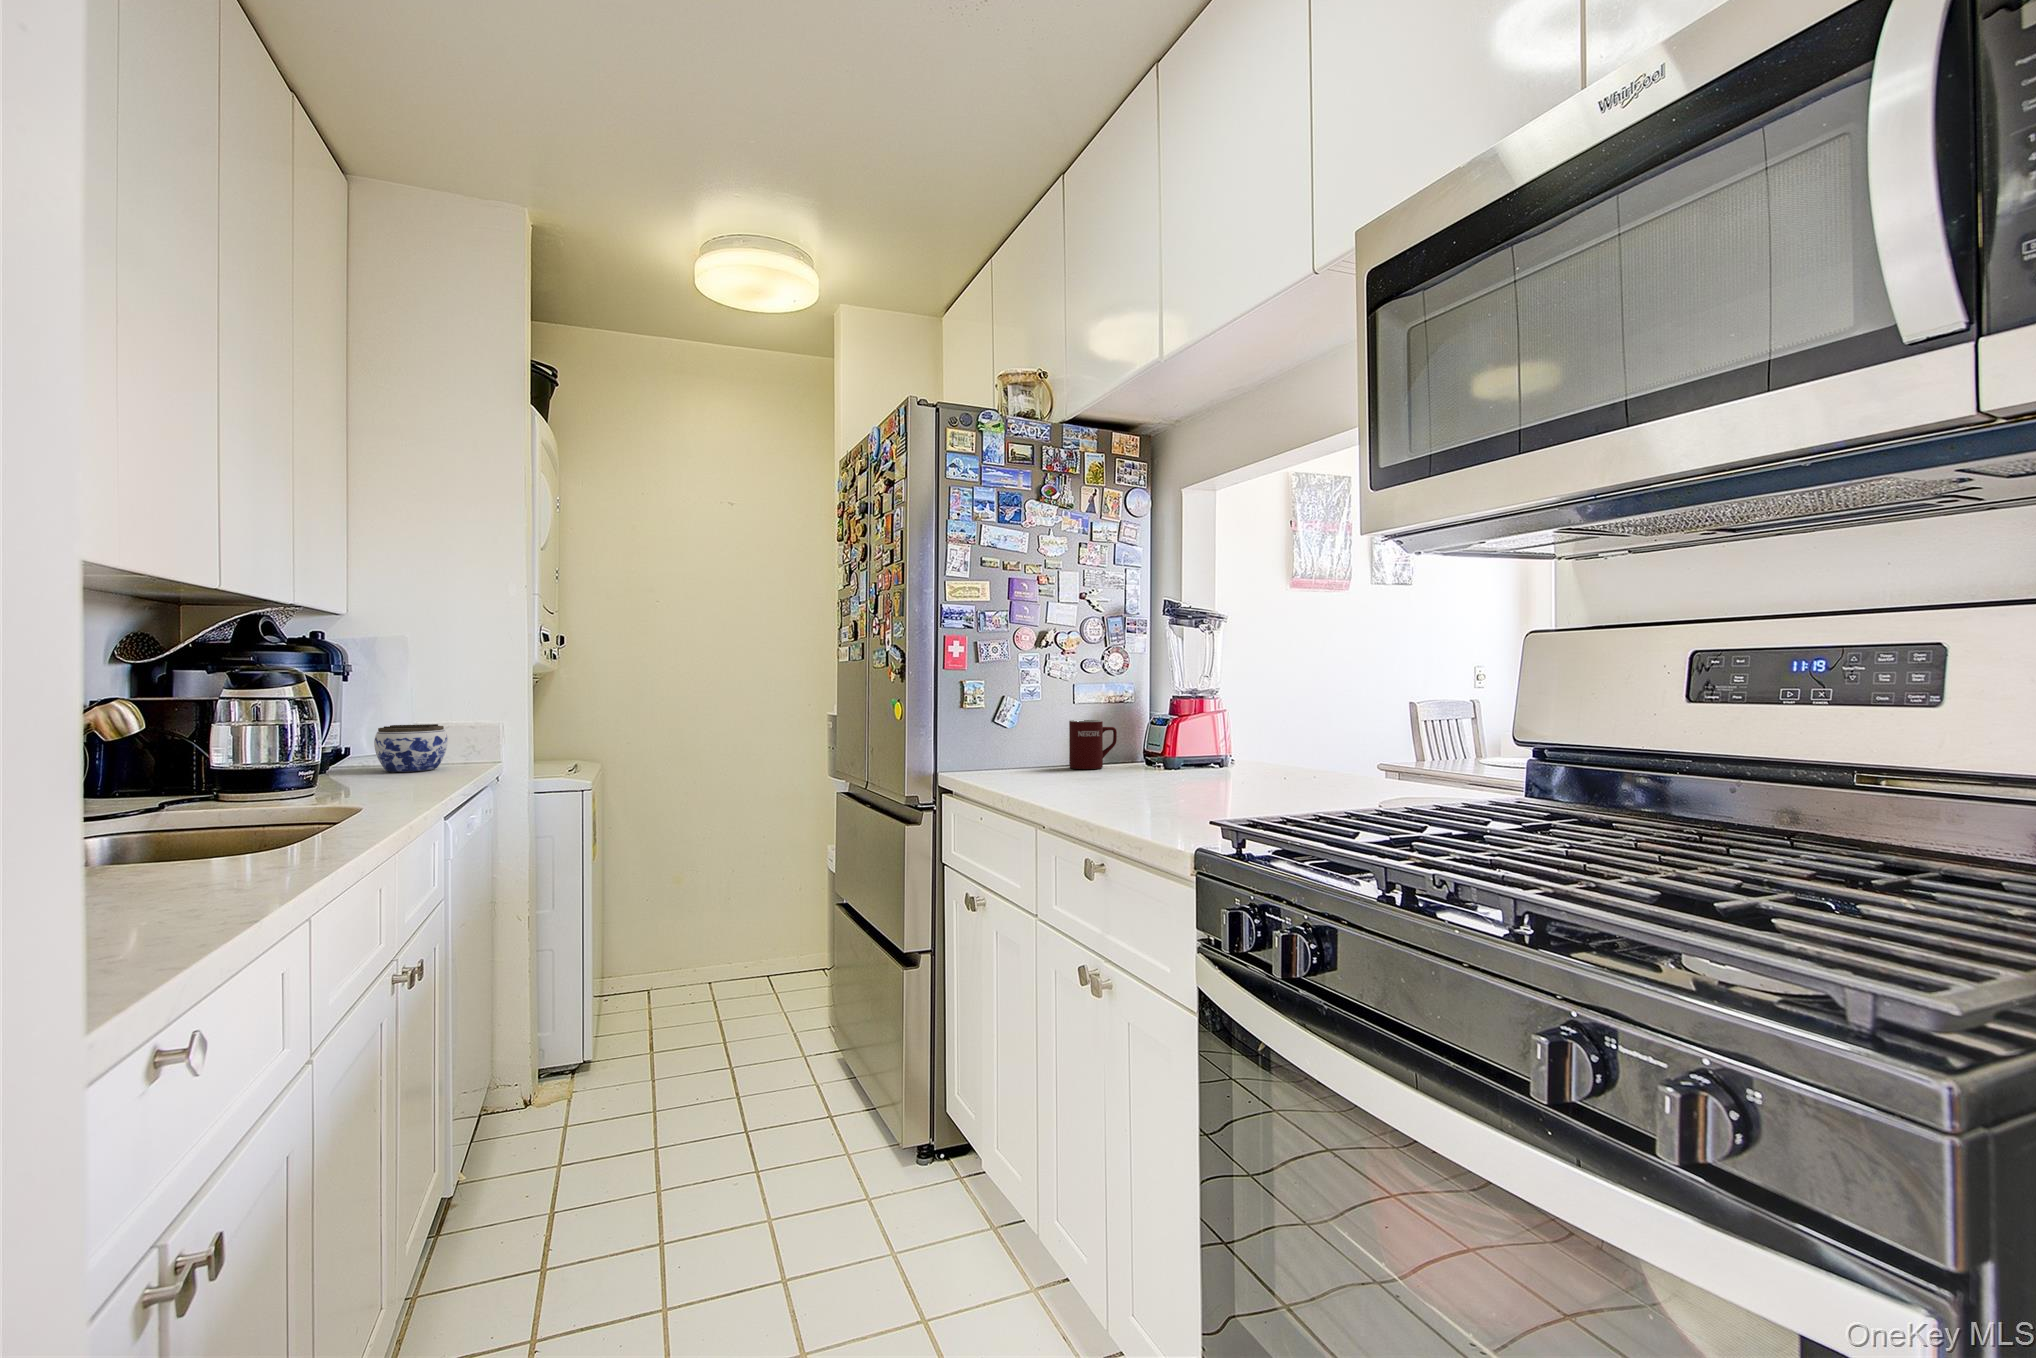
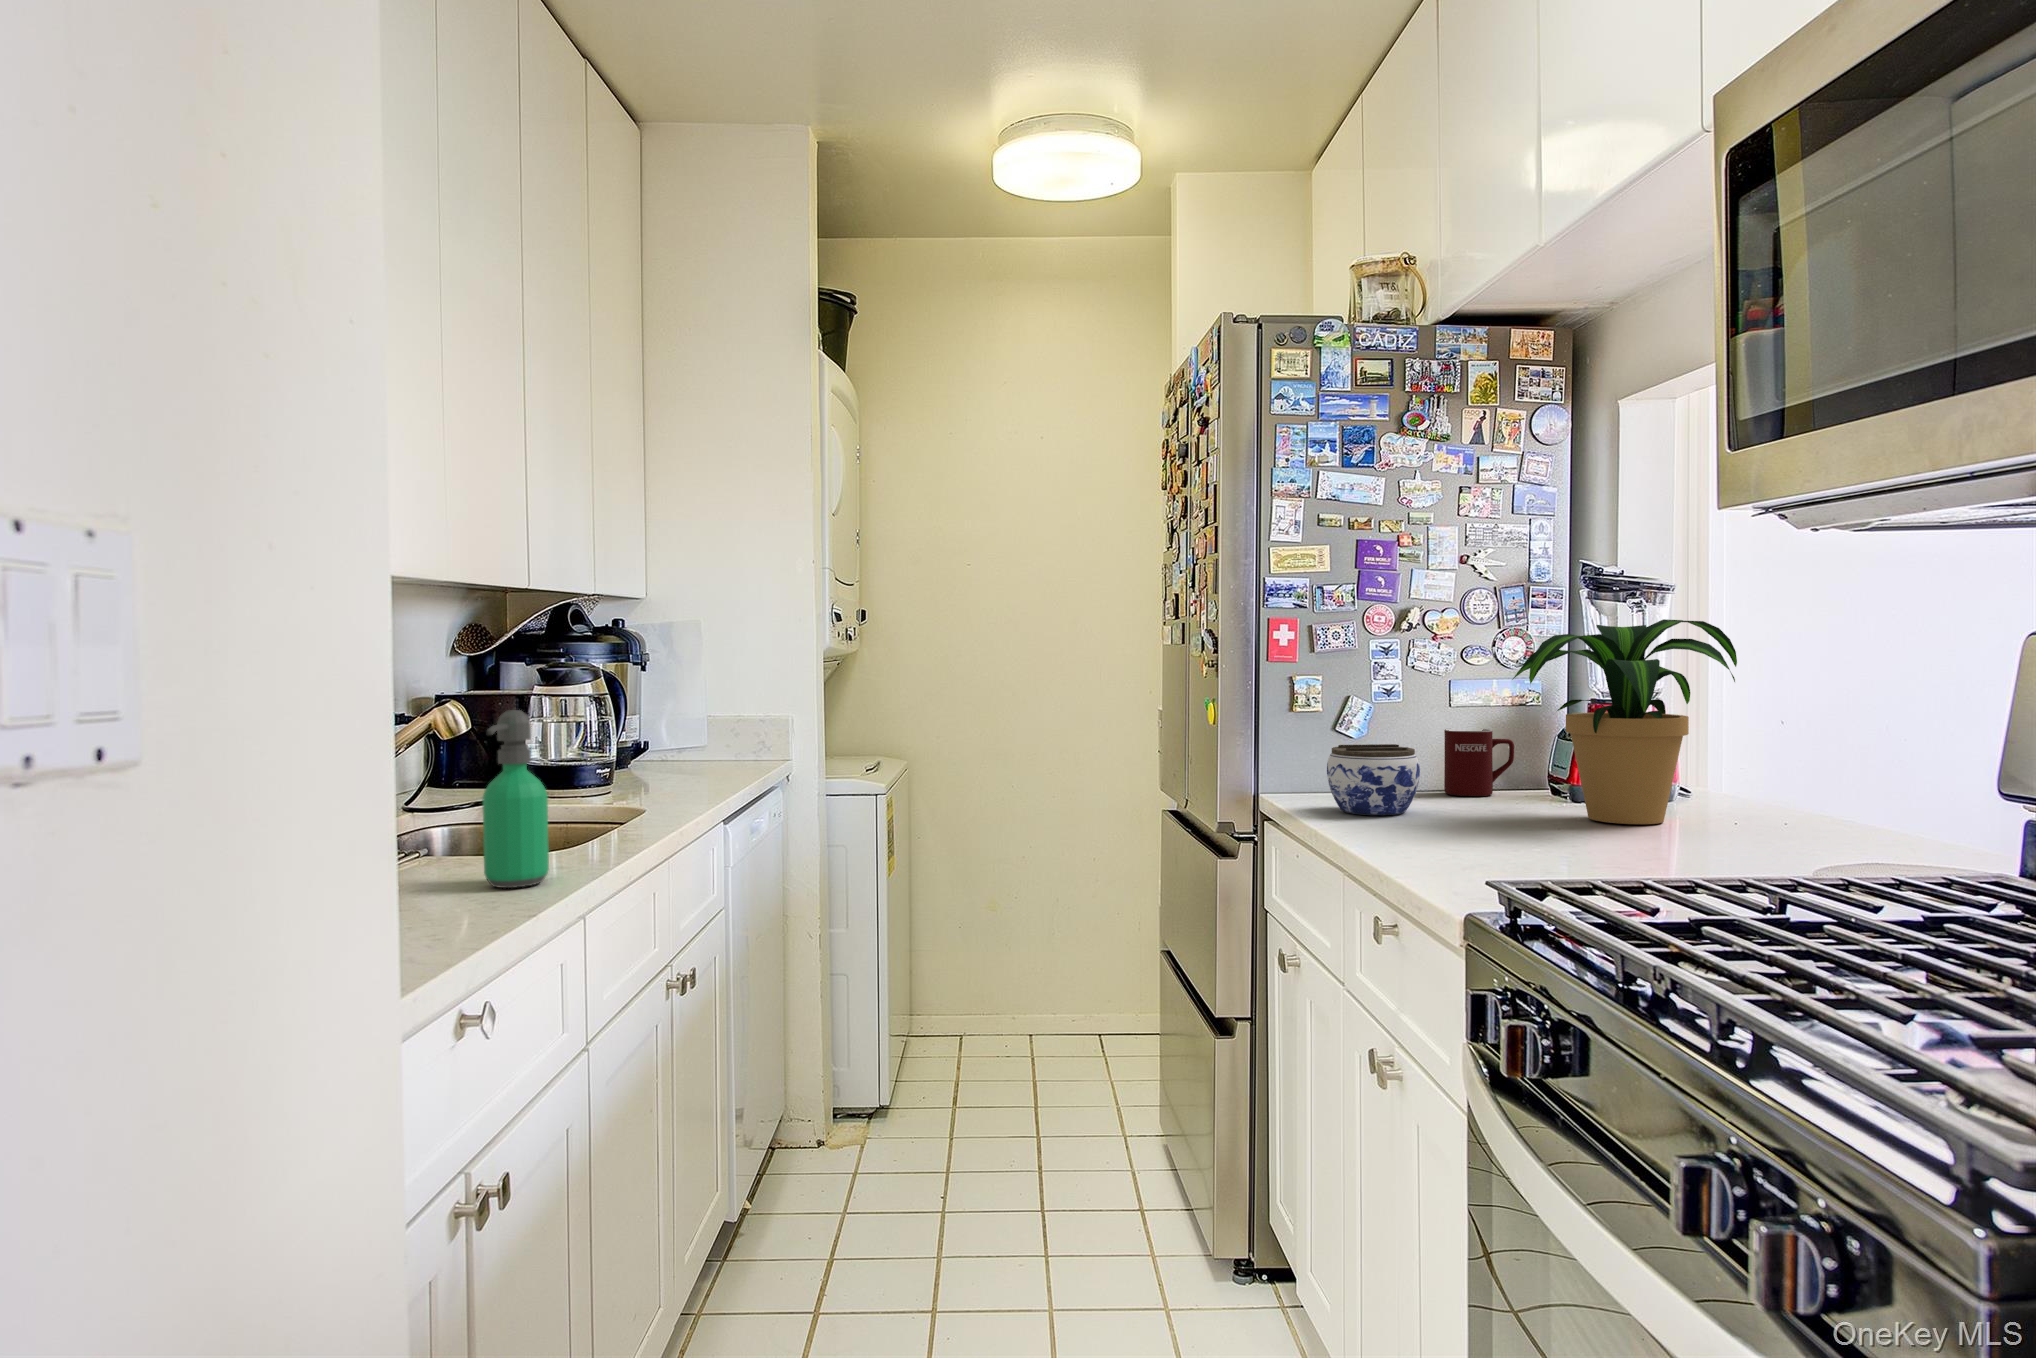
potted plant: none [1122,640,1267,783] -> present [1512,619,1737,824]
soap dispenser: none [184,706,269,894] -> present [482,710,549,888]
jar: present [374,724,448,772] -> present [1327,744,1420,815]

